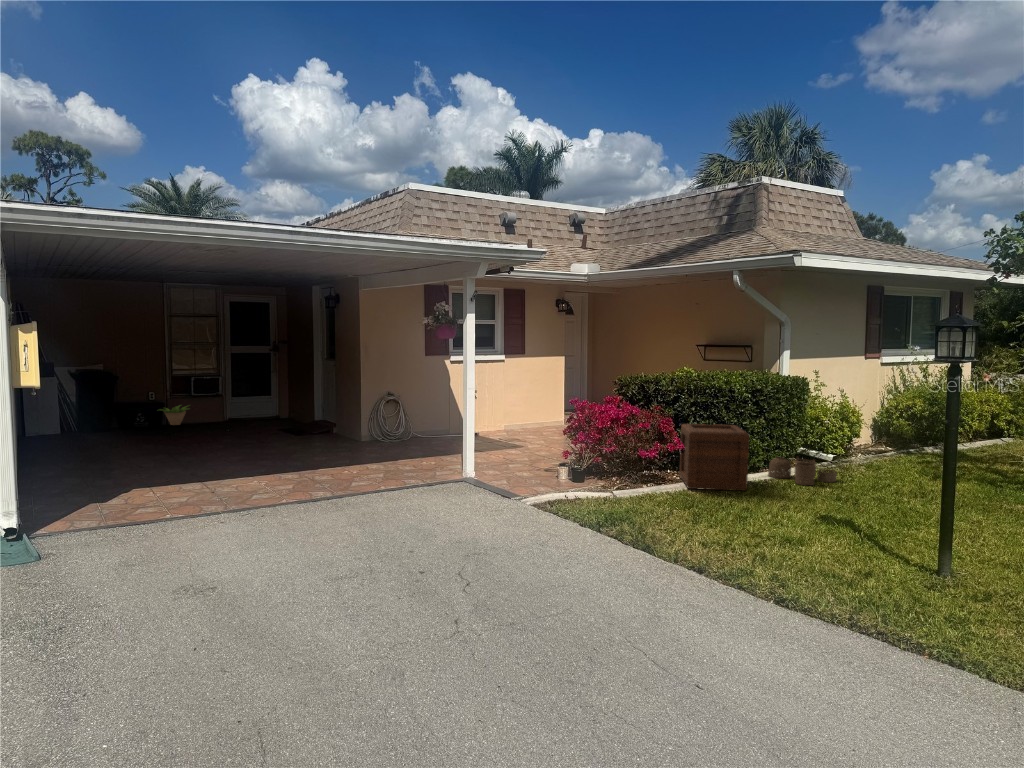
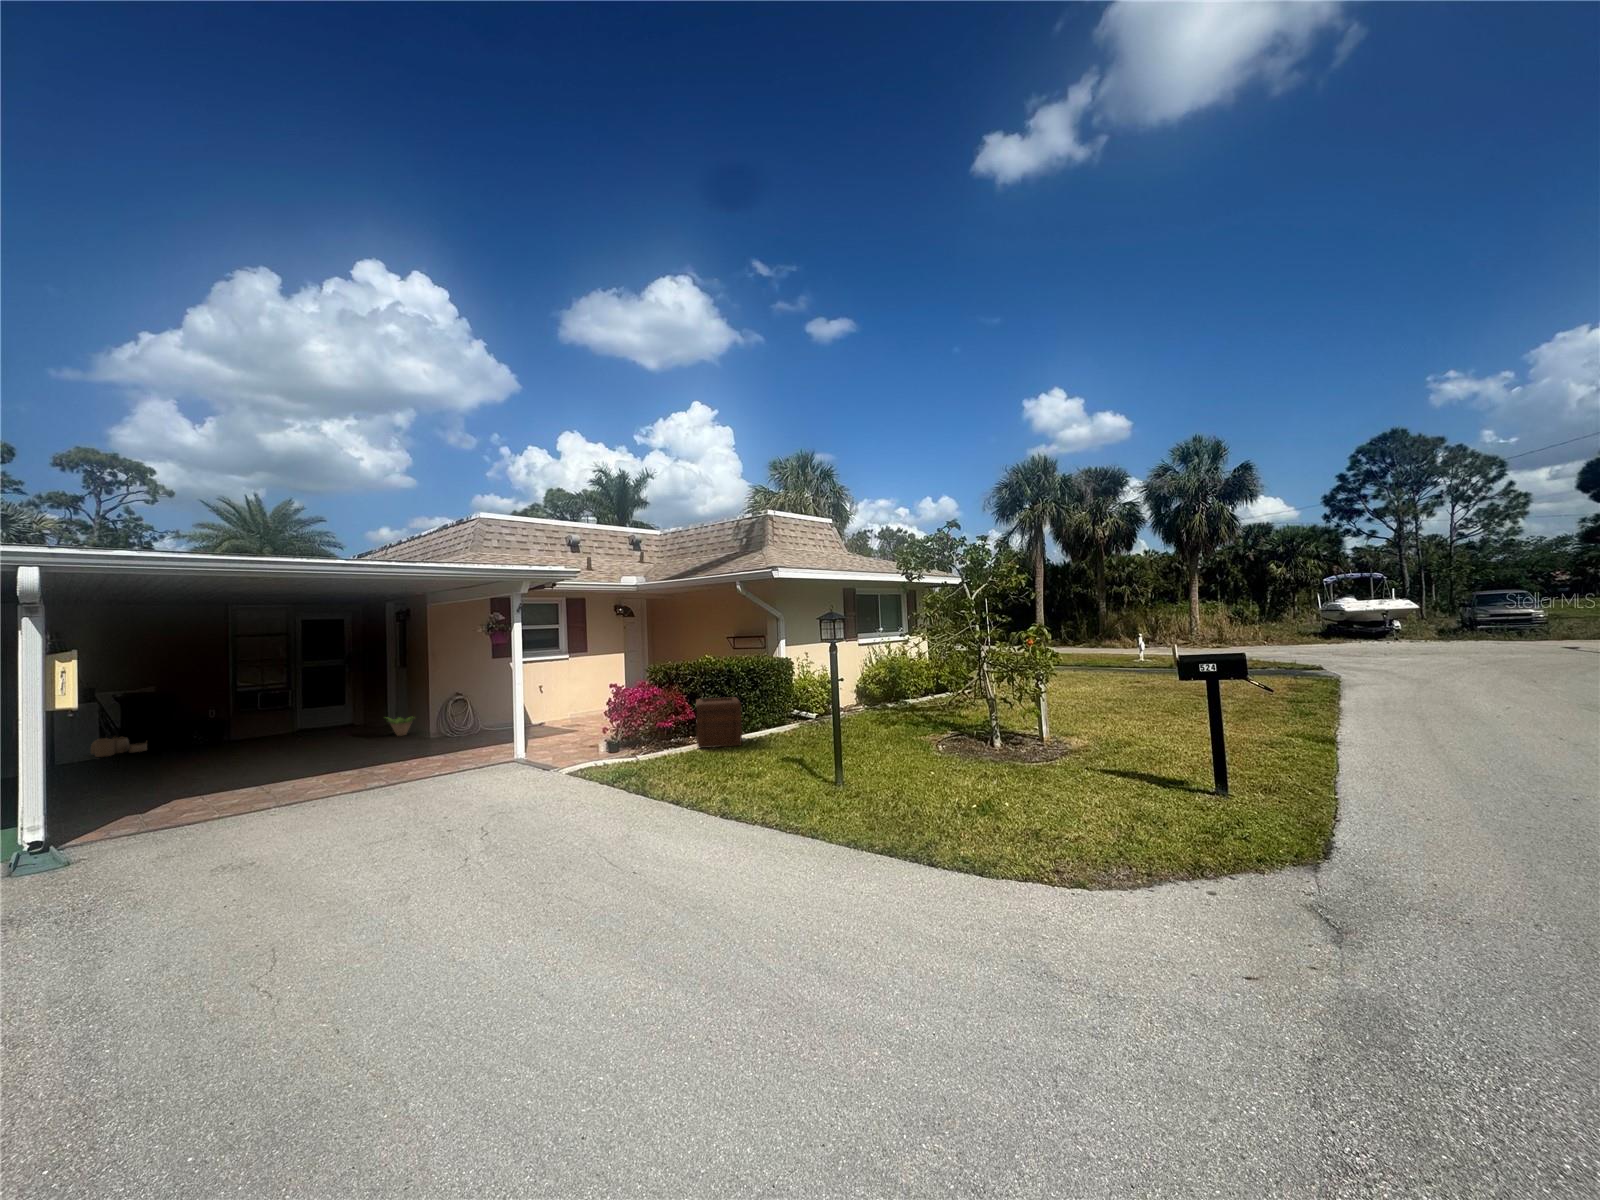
decorative plant: present [162,405,188,425] -> present [387,717,413,736]
woven basket: present [768,457,837,485] -> present [91,737,147,757]

